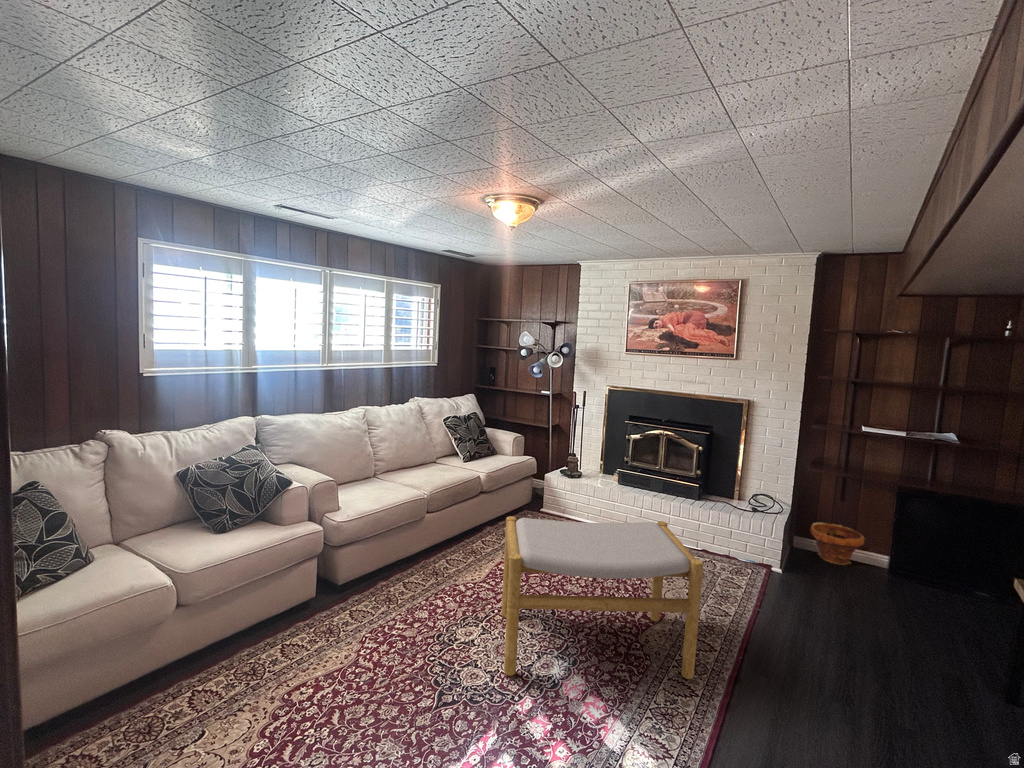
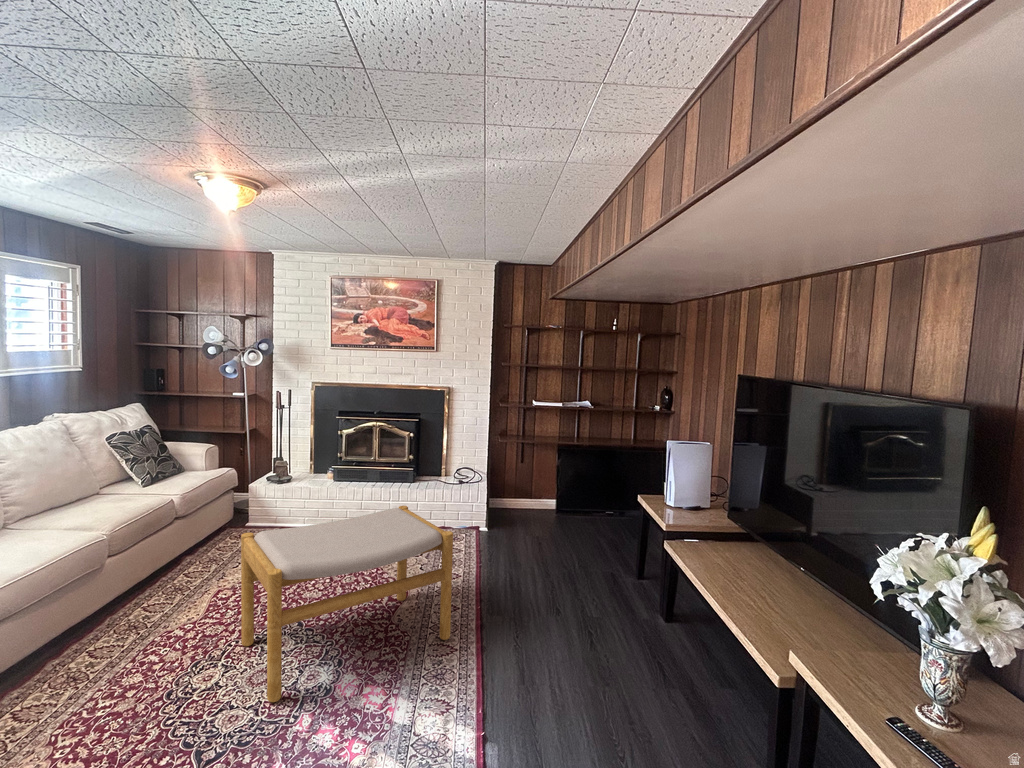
planter: present [811,523,864,565] -> none [502,483,539,515]

